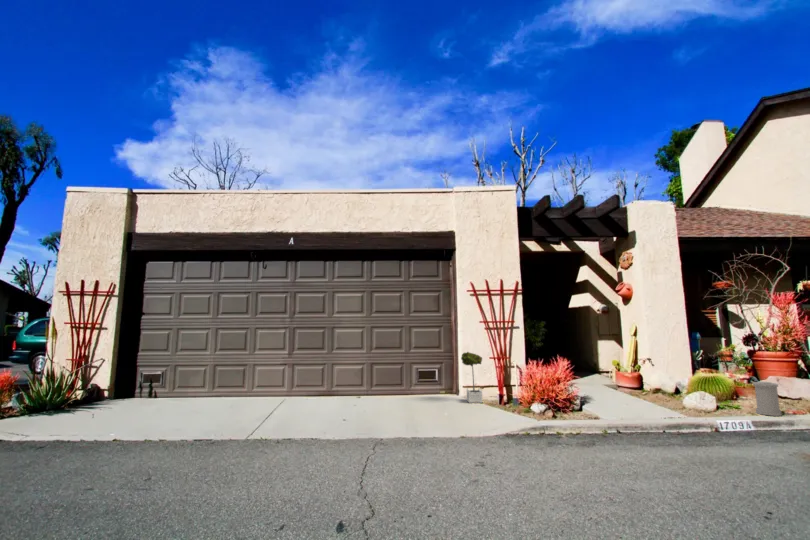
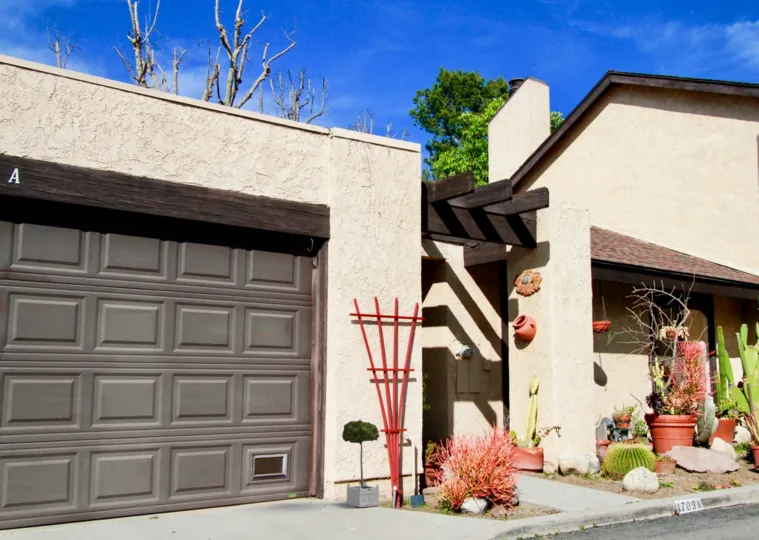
trash can: present [753,382,781,416] -> none [688,451,716,491]

